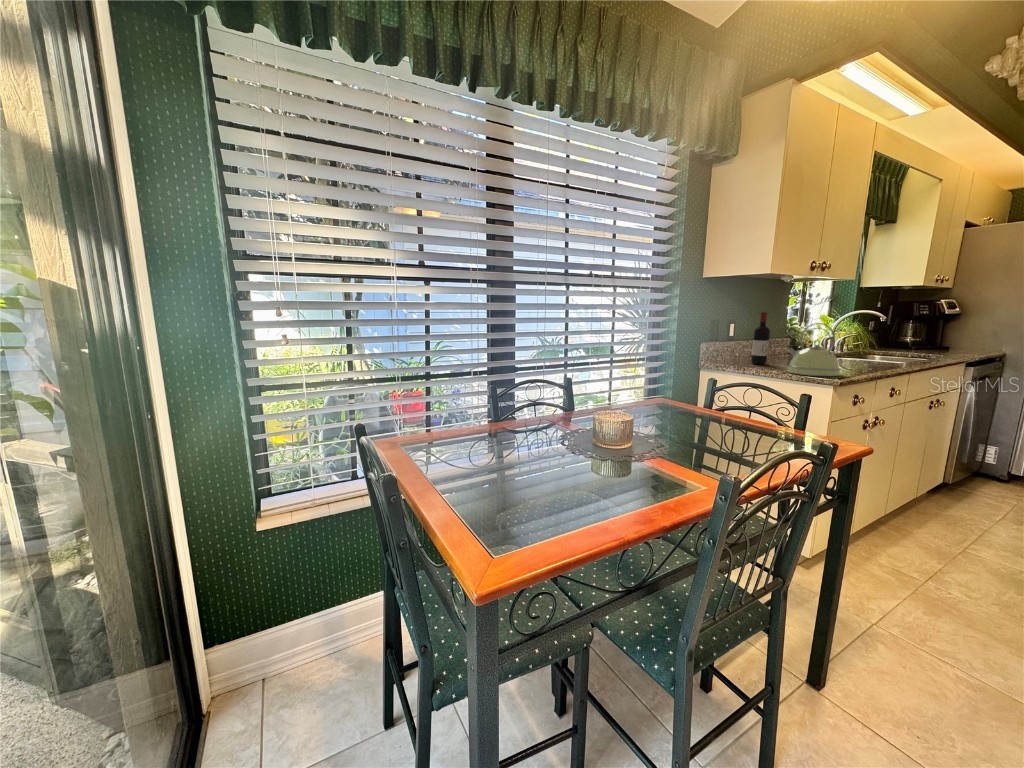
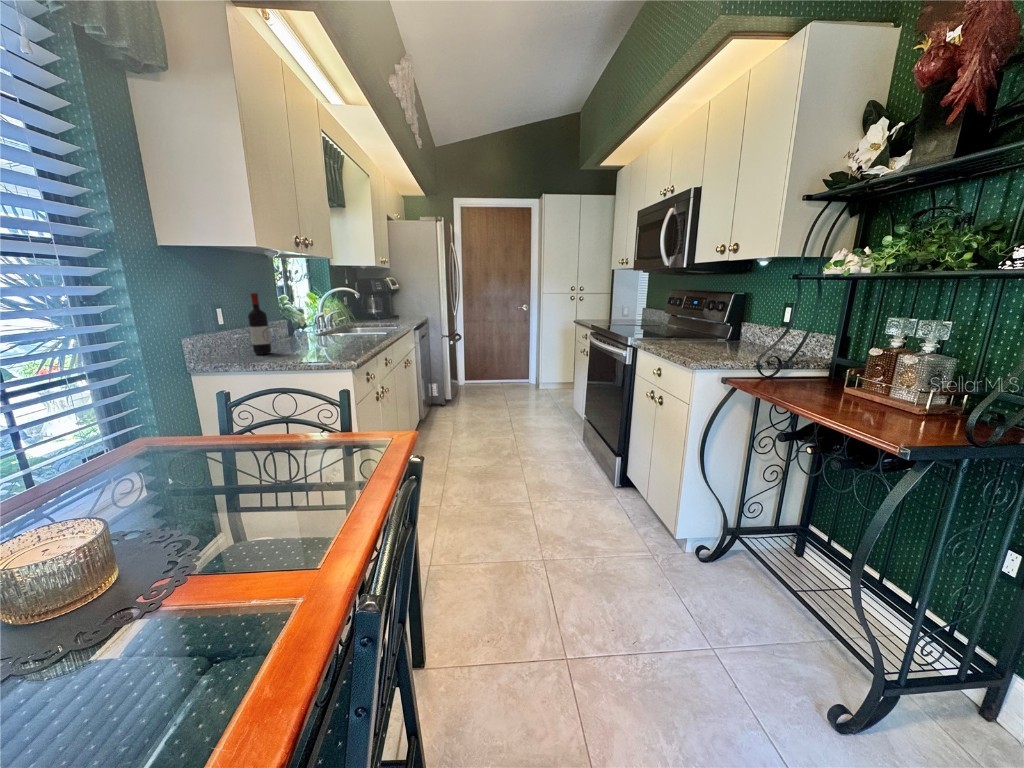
kettle: present [787,323,840,376] -> none [291,304,349,361]

